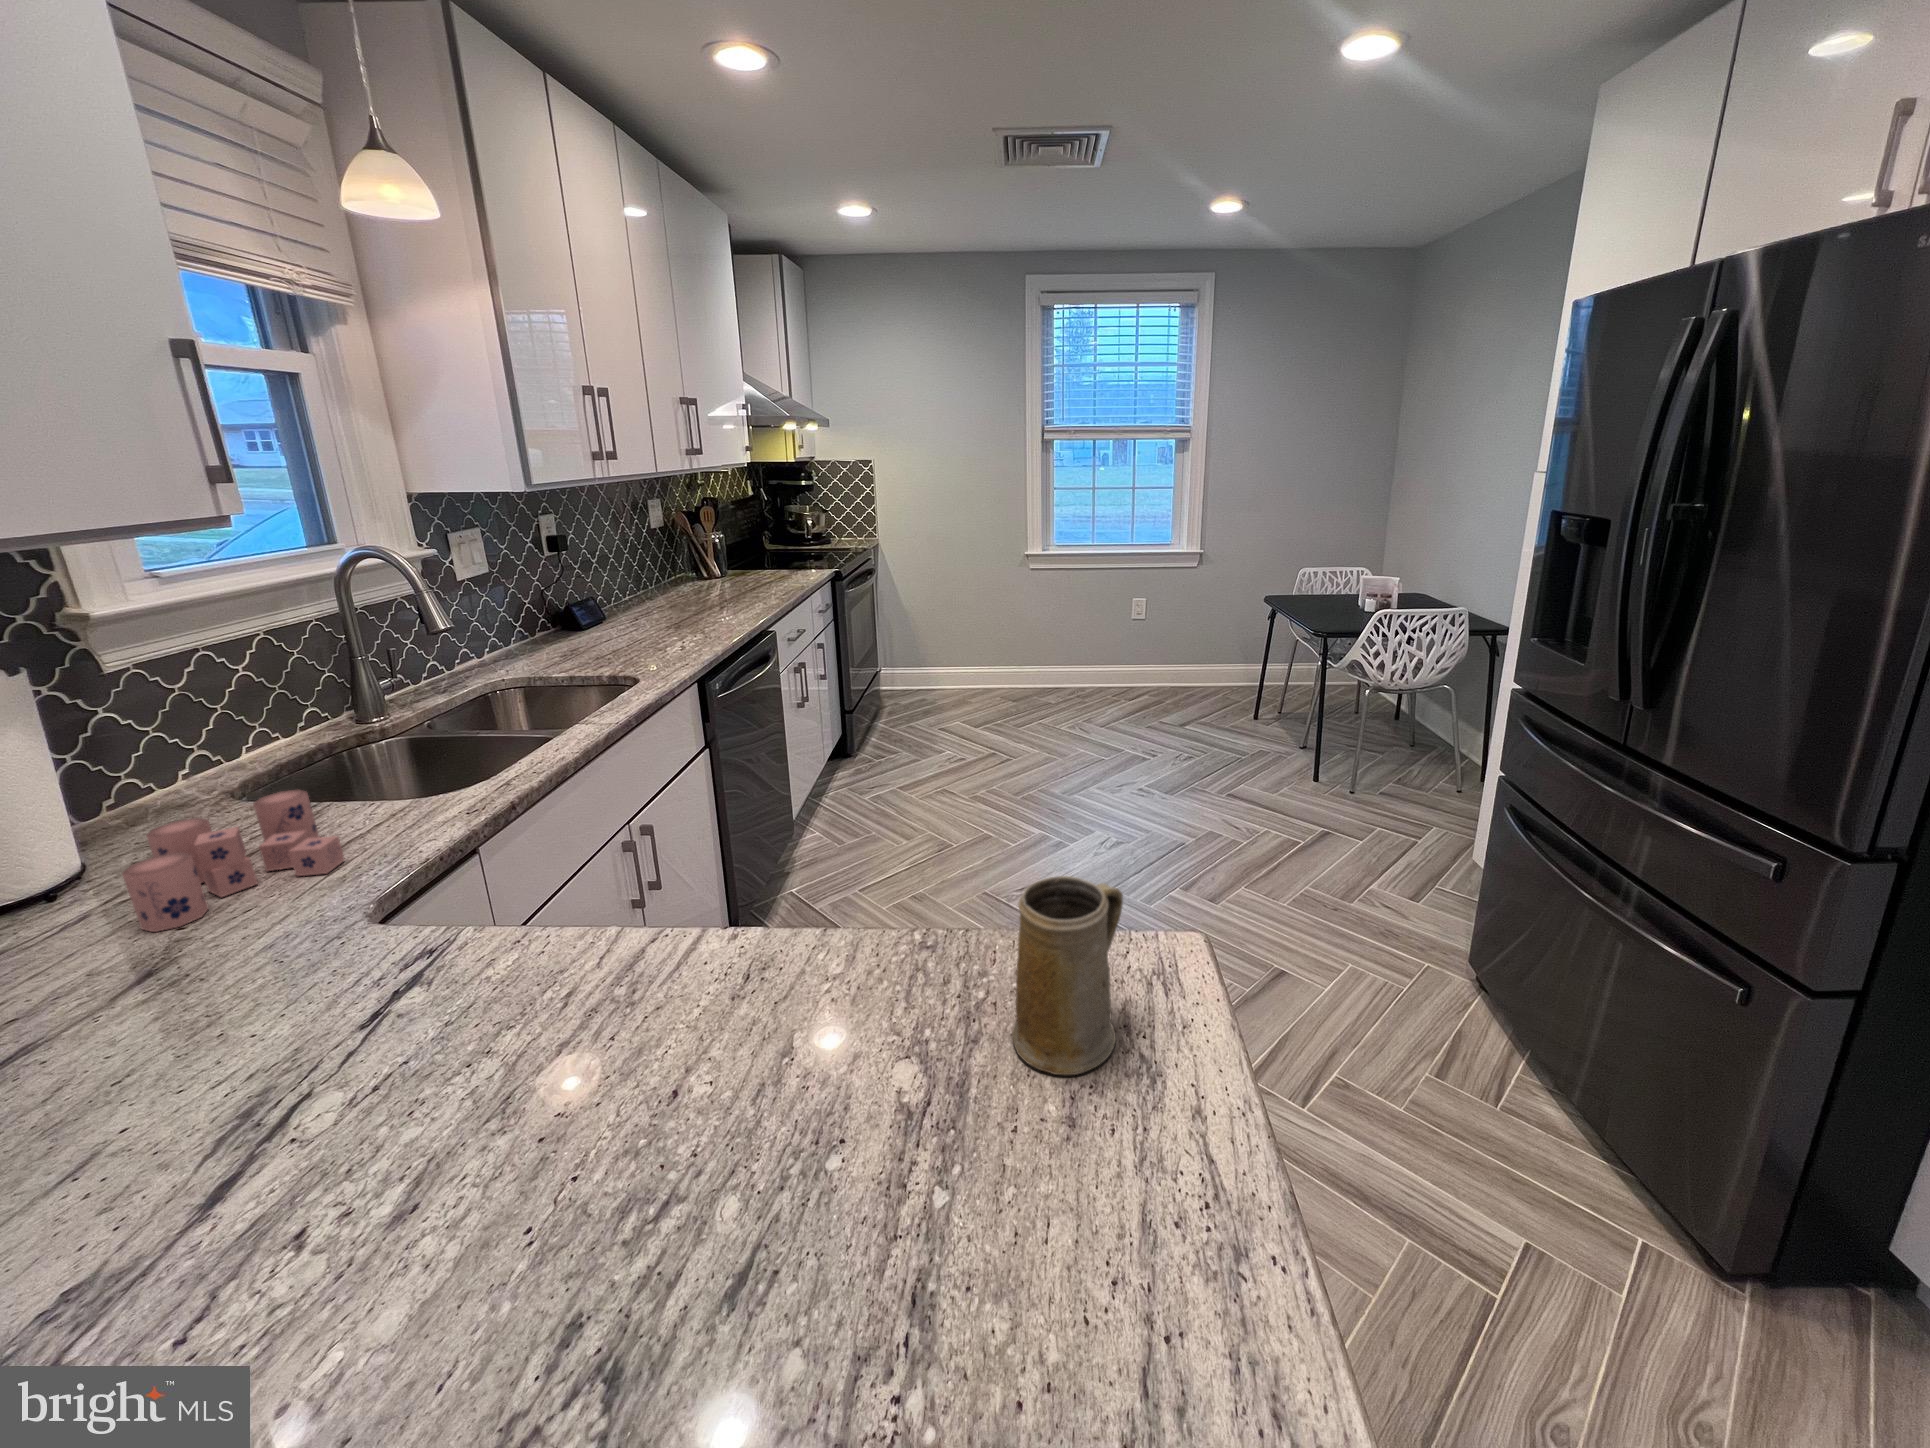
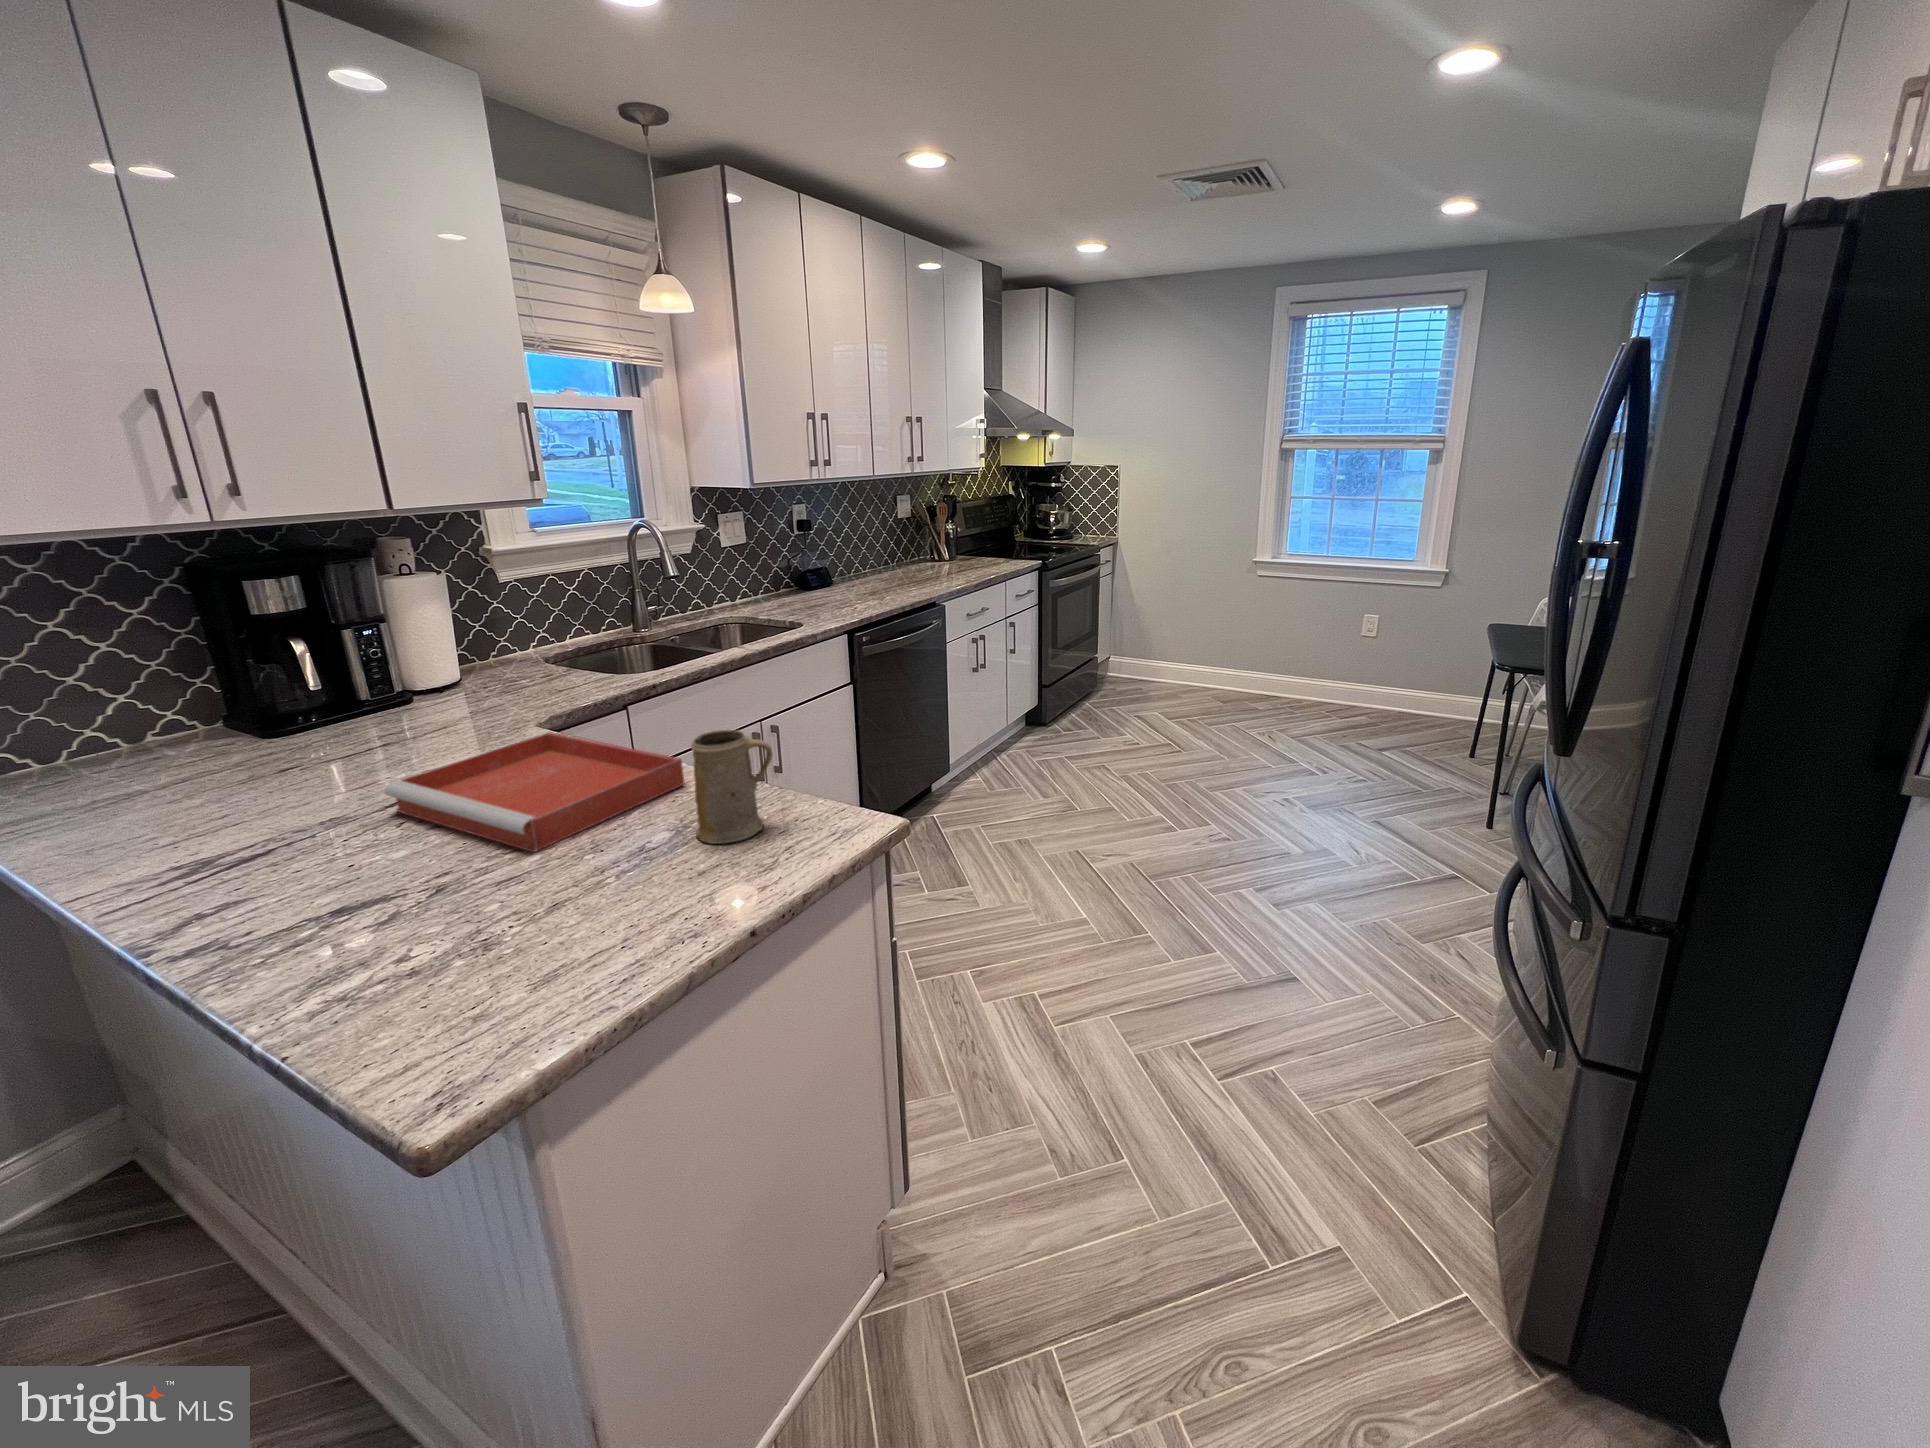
candle: present [122,789,345,932] -> none [451,653,557,708]
tray: none [294,936,860,1231] -> present [385,732,685,852]

